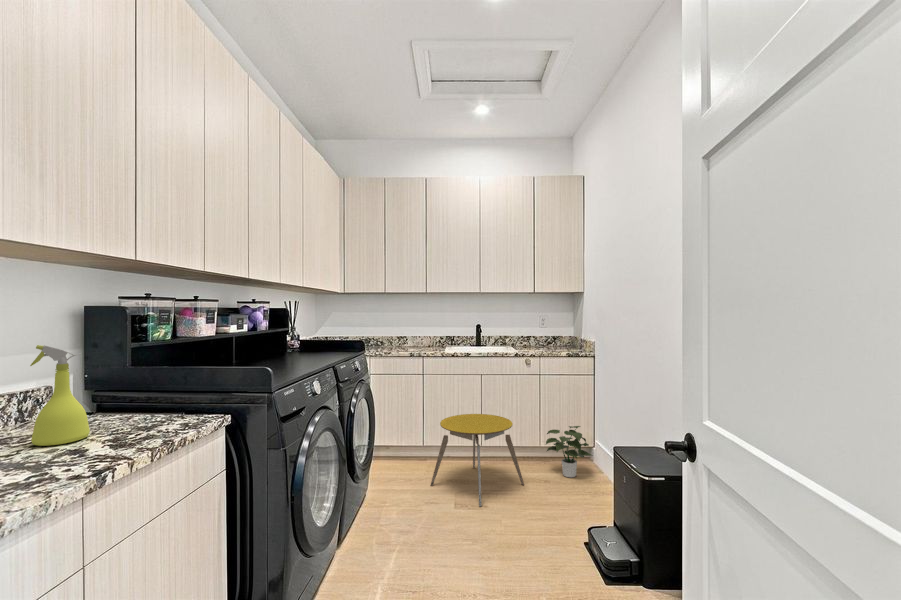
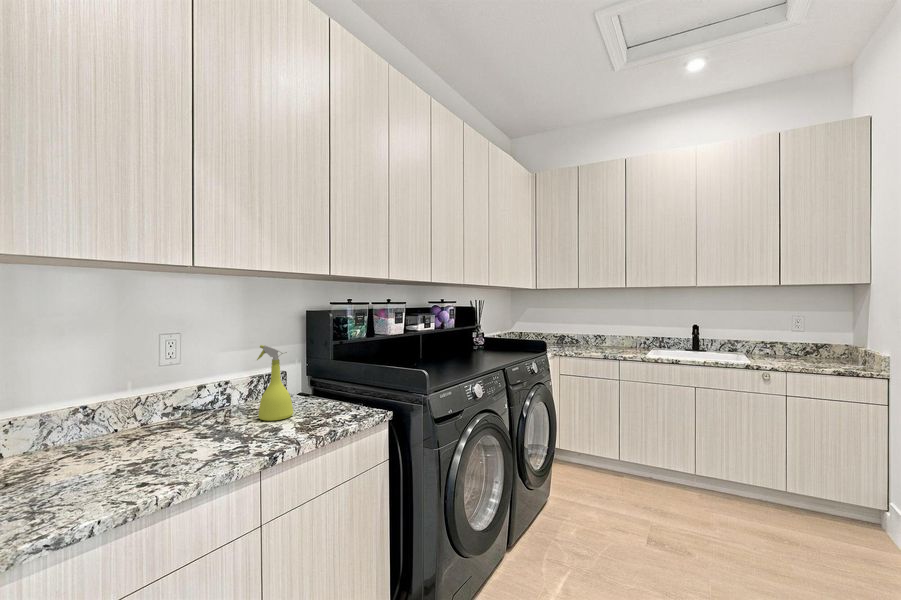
stool: present [430,414,524,507] -> none [623,431,751,546]
potted plant: present [546,426,593,477] -> none [788,470,874,541]

